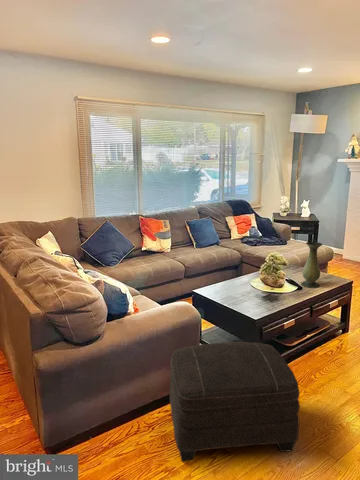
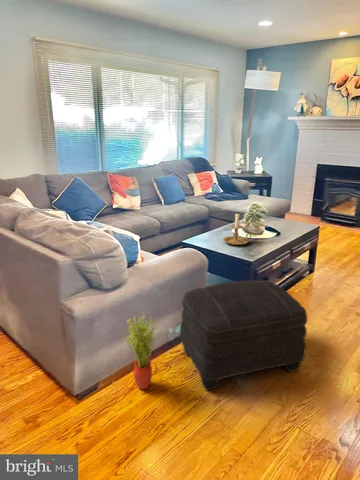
vase: present [301,242,322,288] -> none [277,190,297,233]
candle holder: none [235,265,267,299] -> present [223,213,251,245]
potted plant: none [96,370,135,450] -> present [126,315,159,389]

